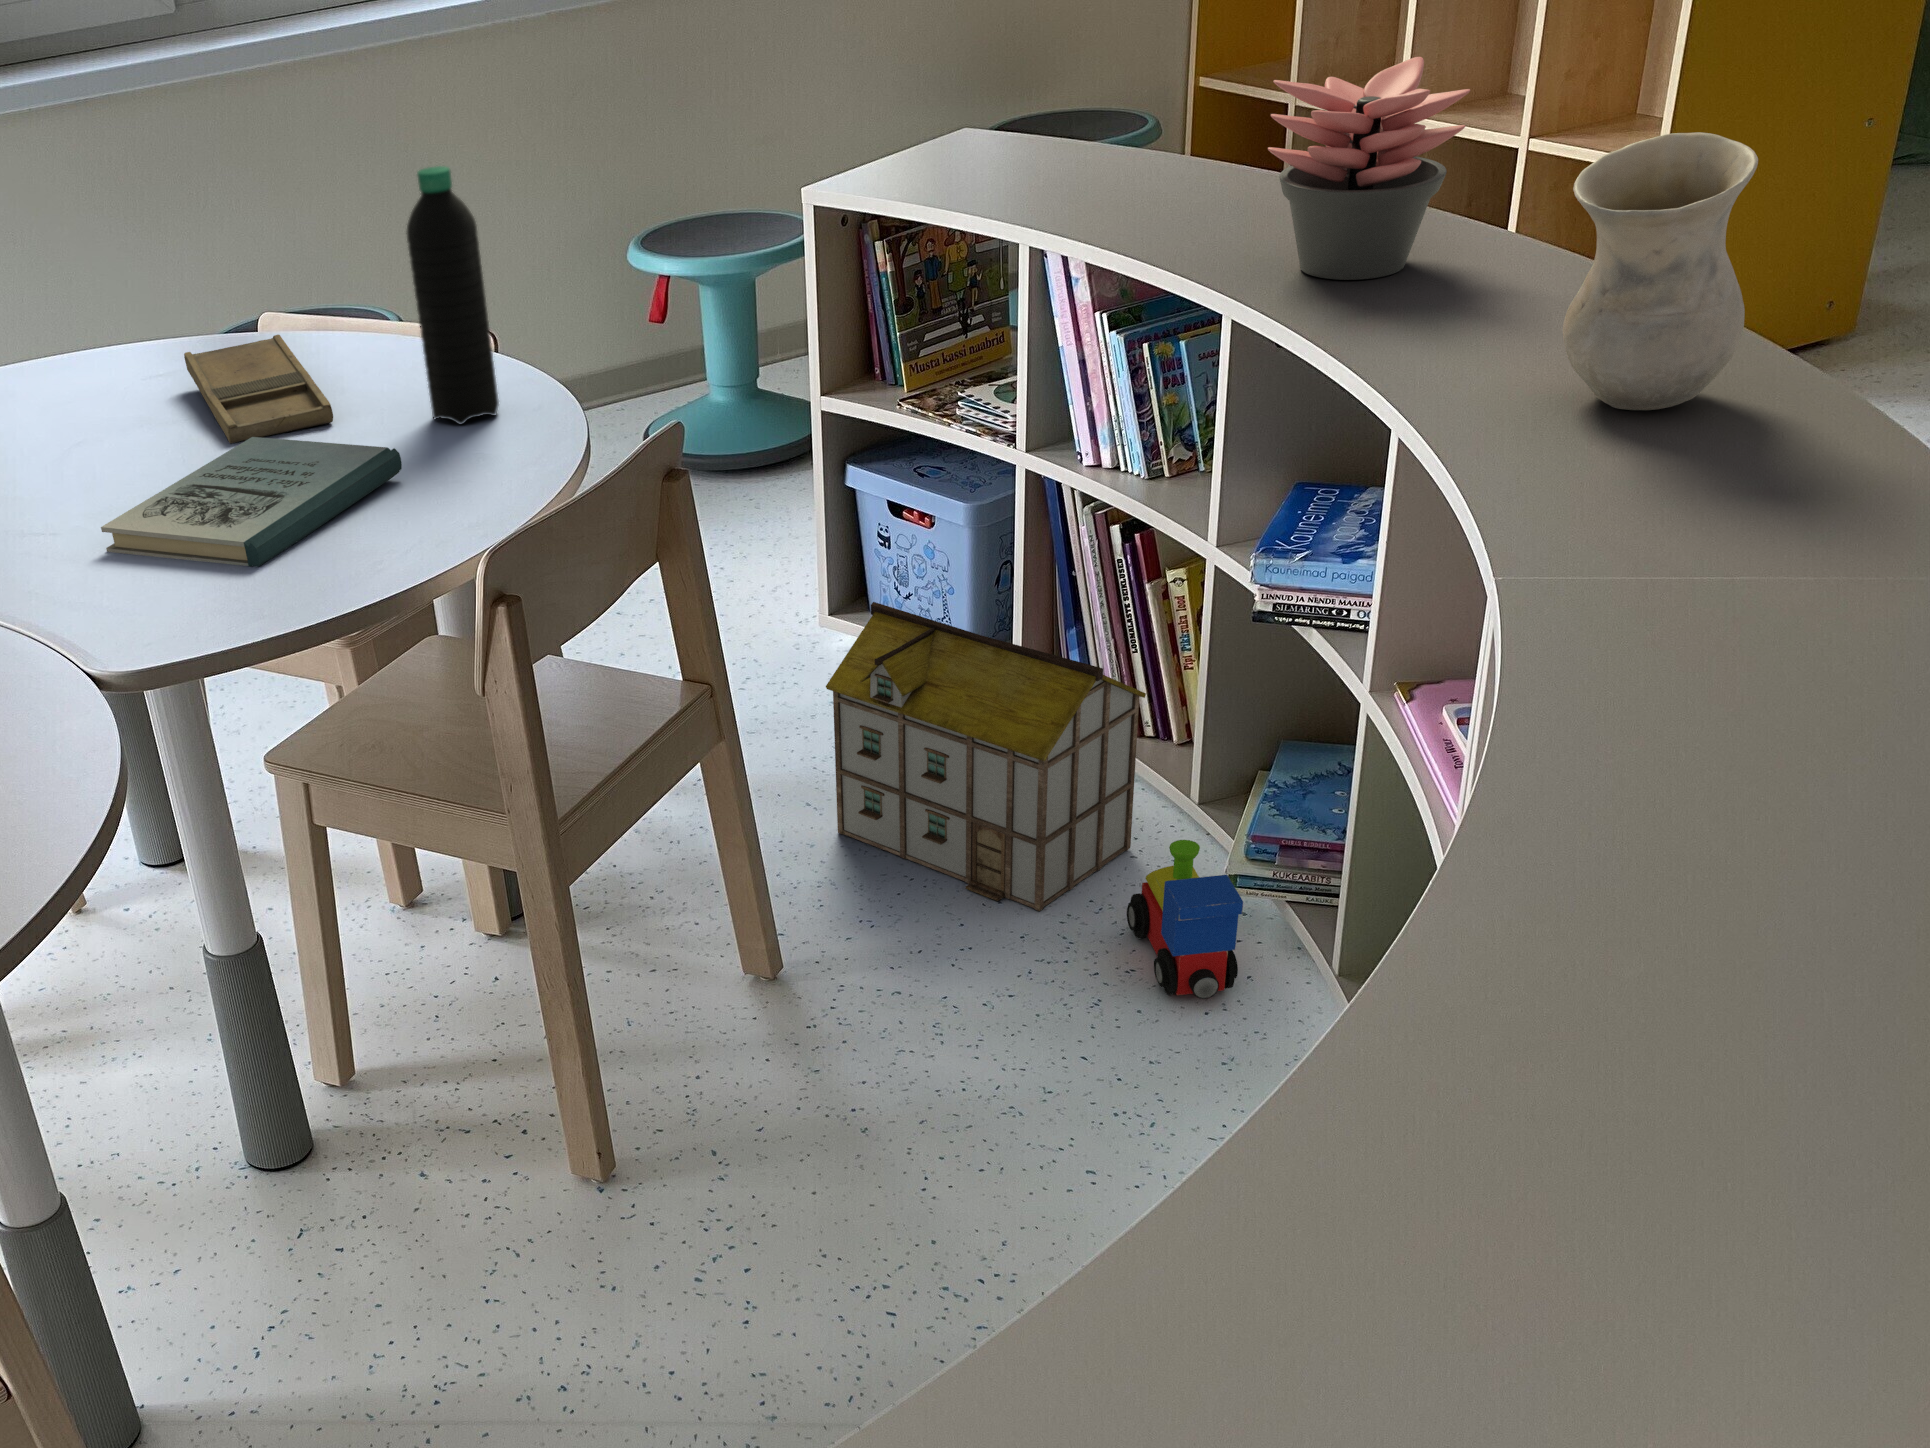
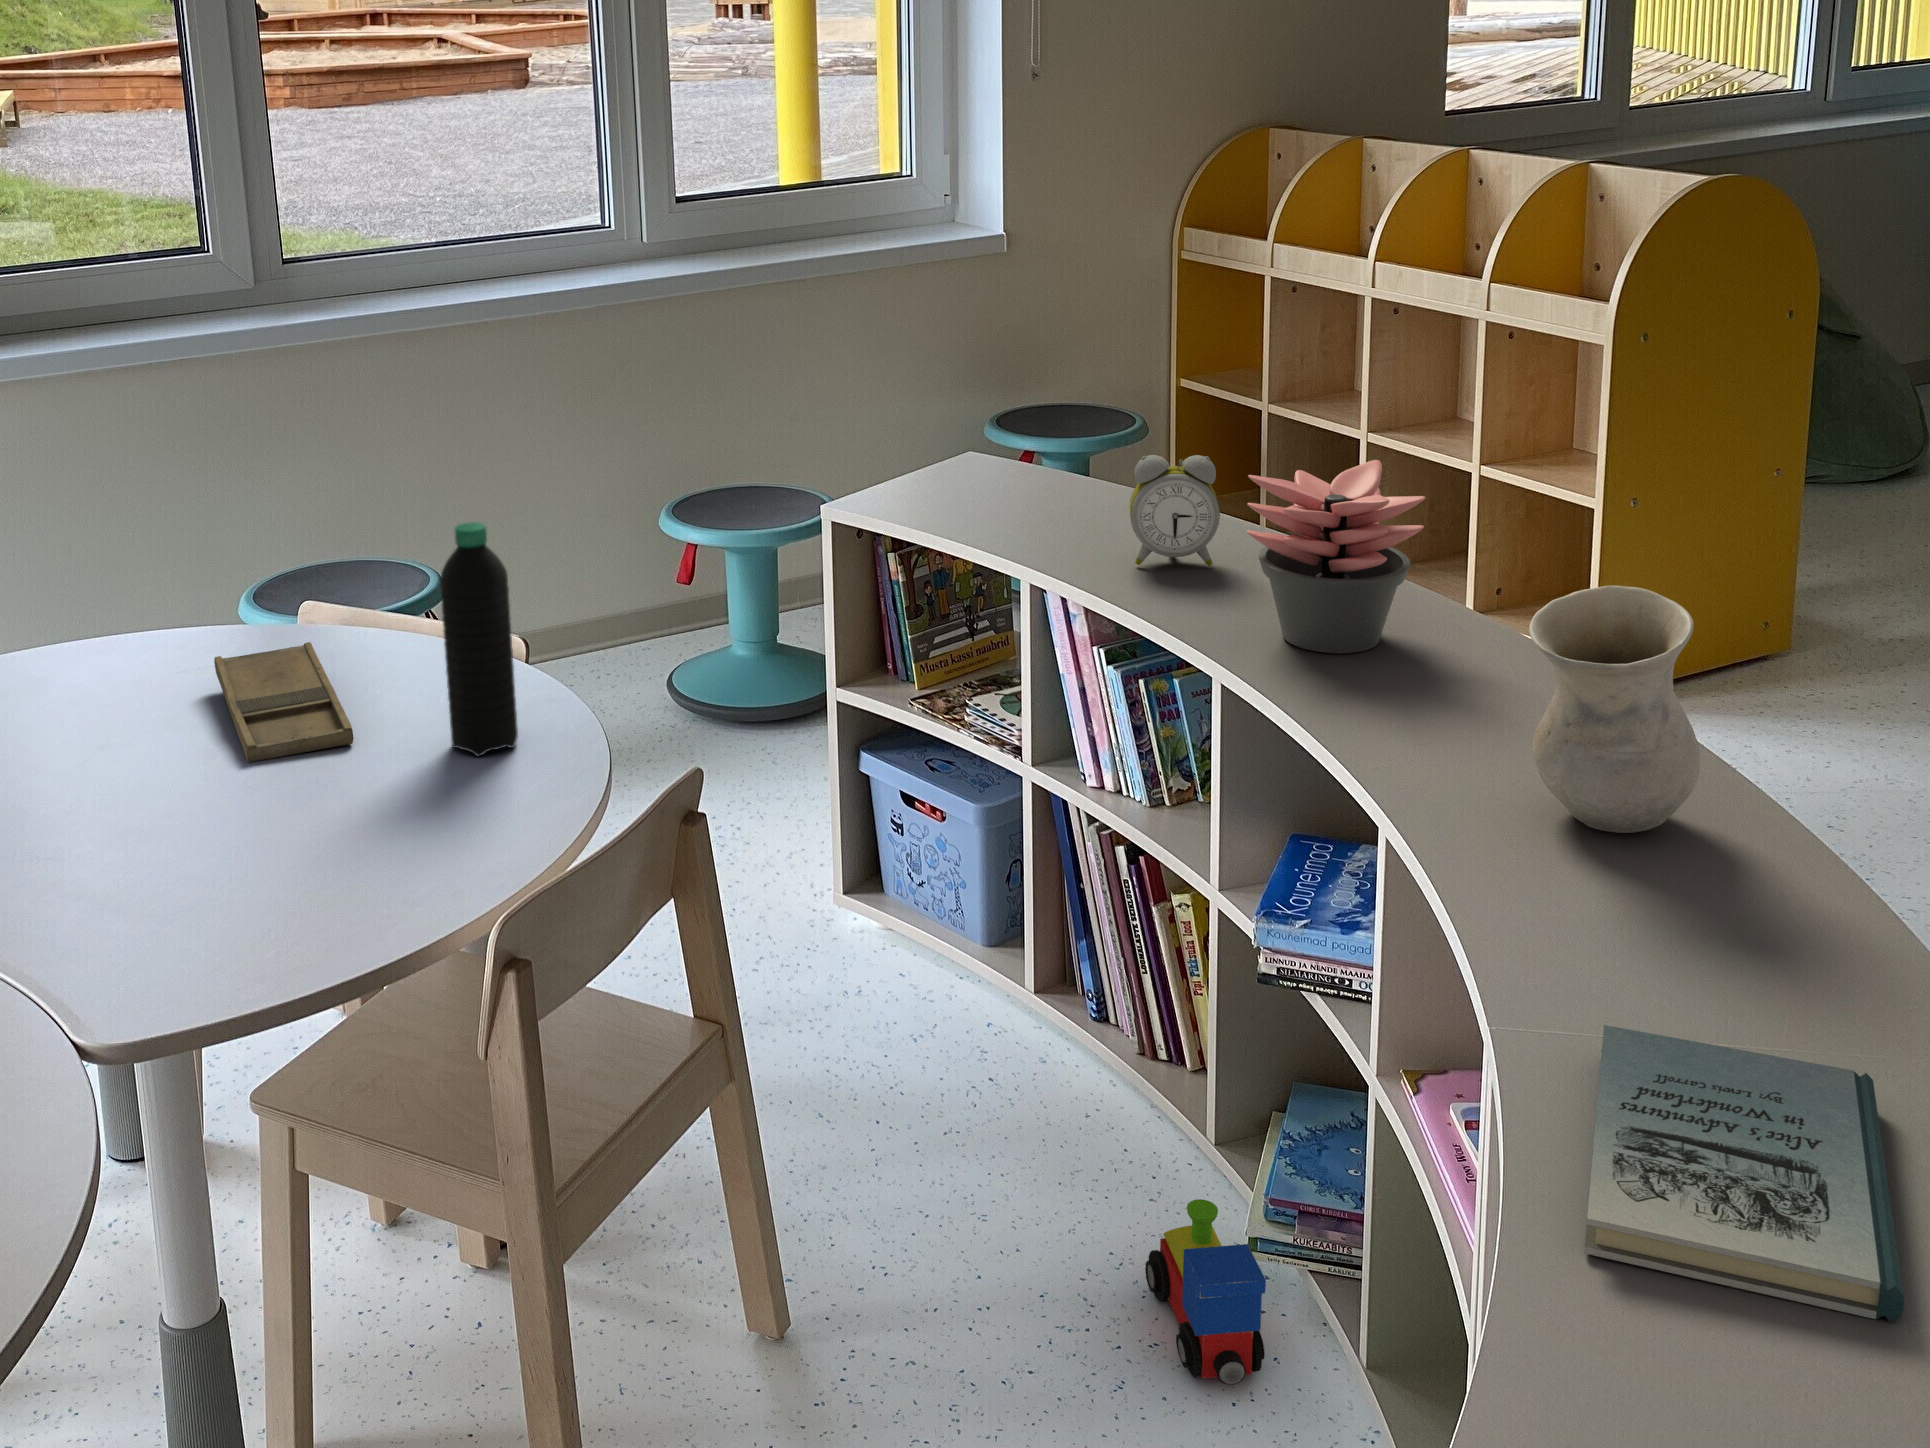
alarm clock: none [1139,82,1239,217] -> present [1130,455,1220,566]
book: present [101,437,402,567] -> present [1584,1025,1904,1322]
toy house: present [826,602,1146,911] -> none [834,913,1156,1261]

